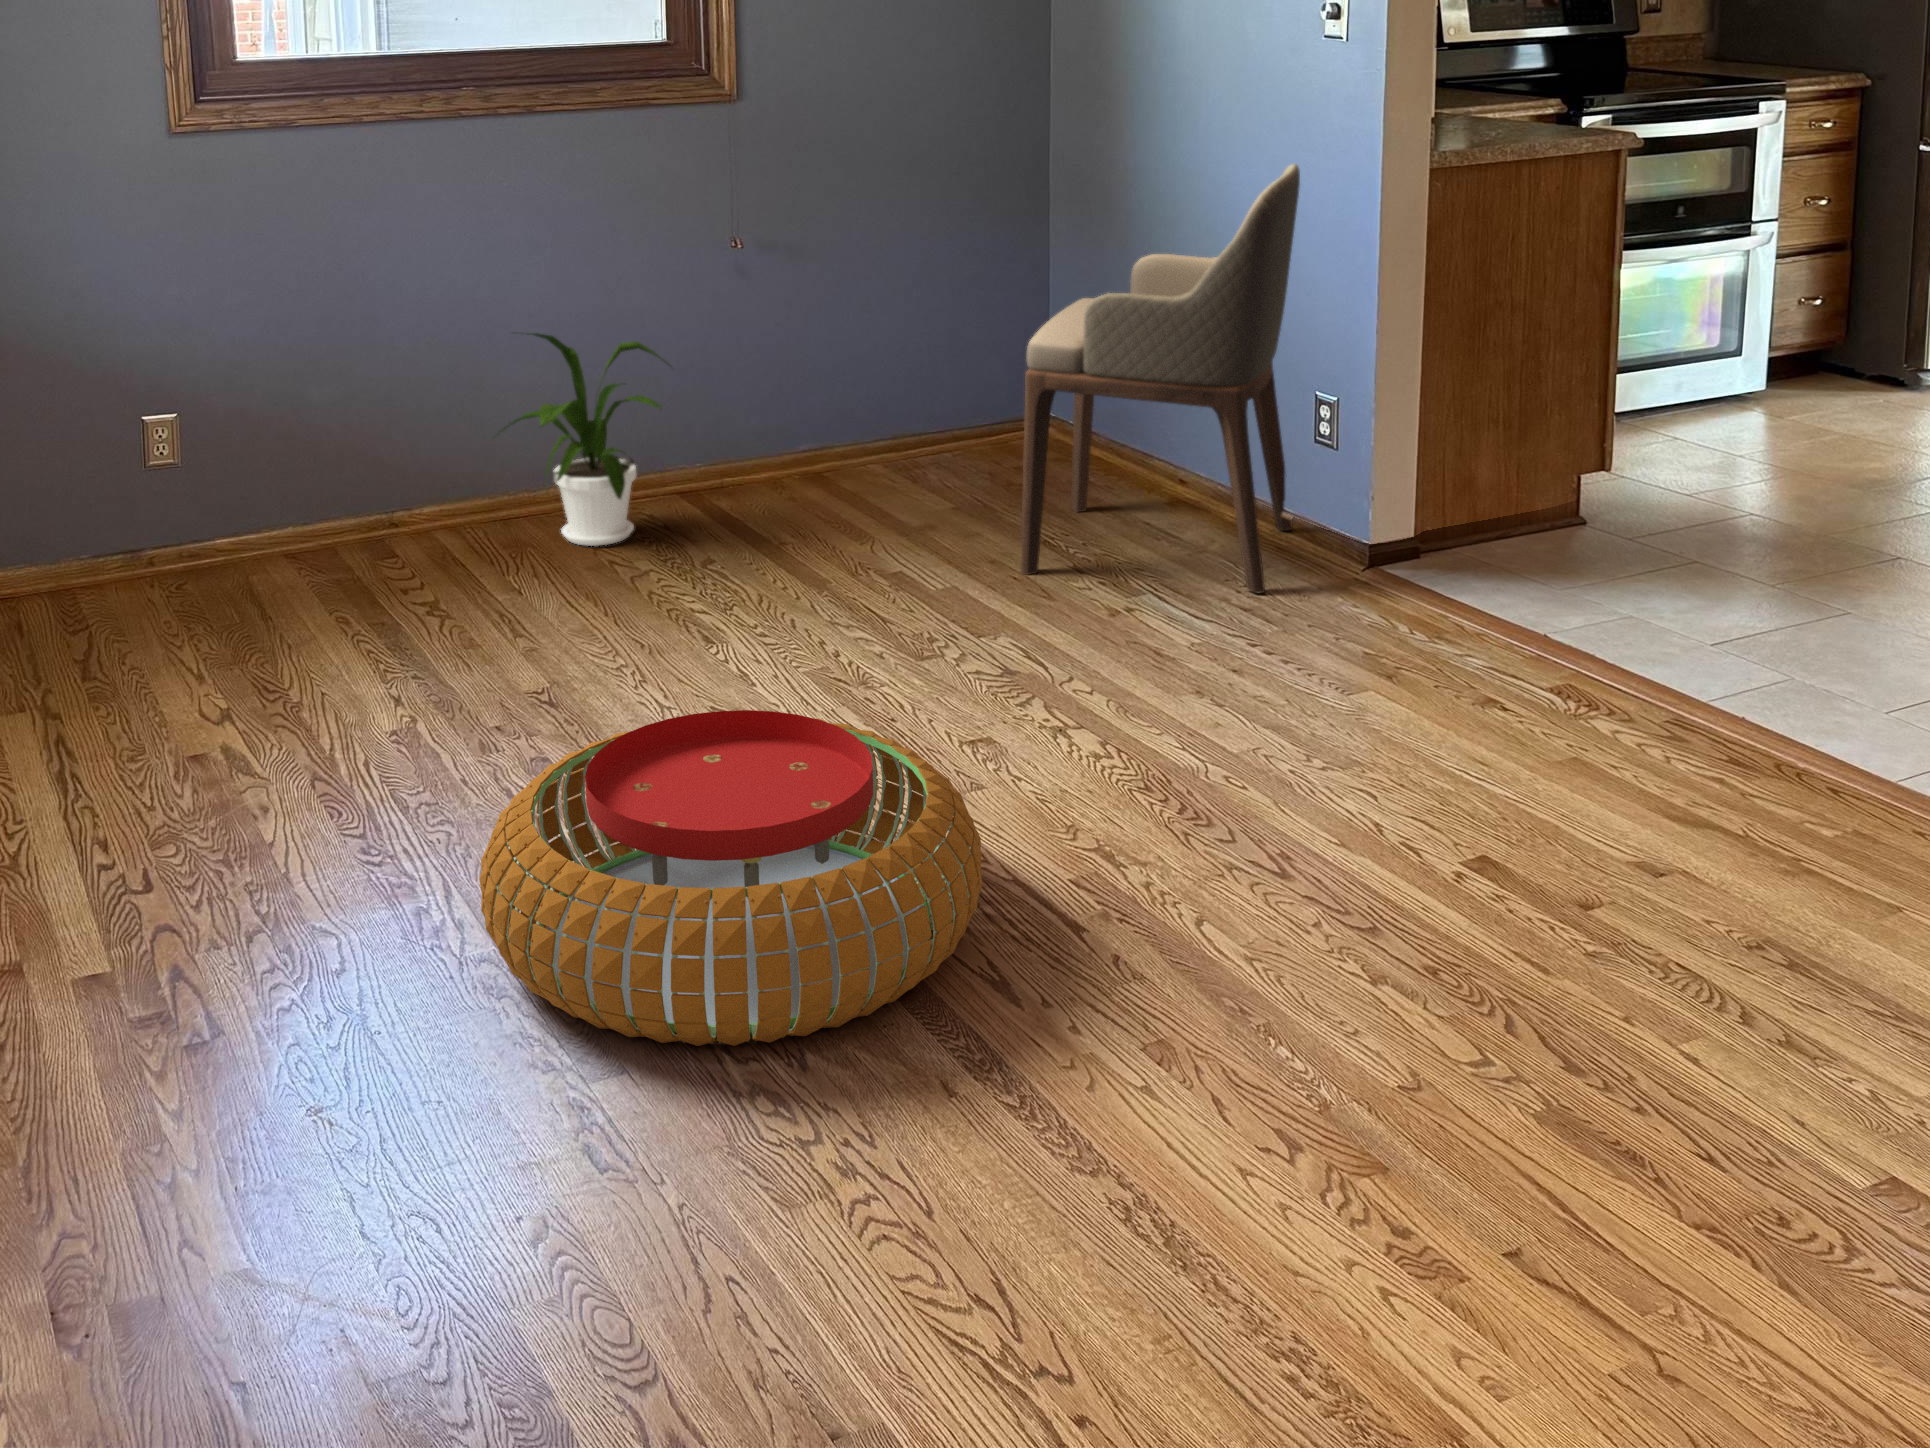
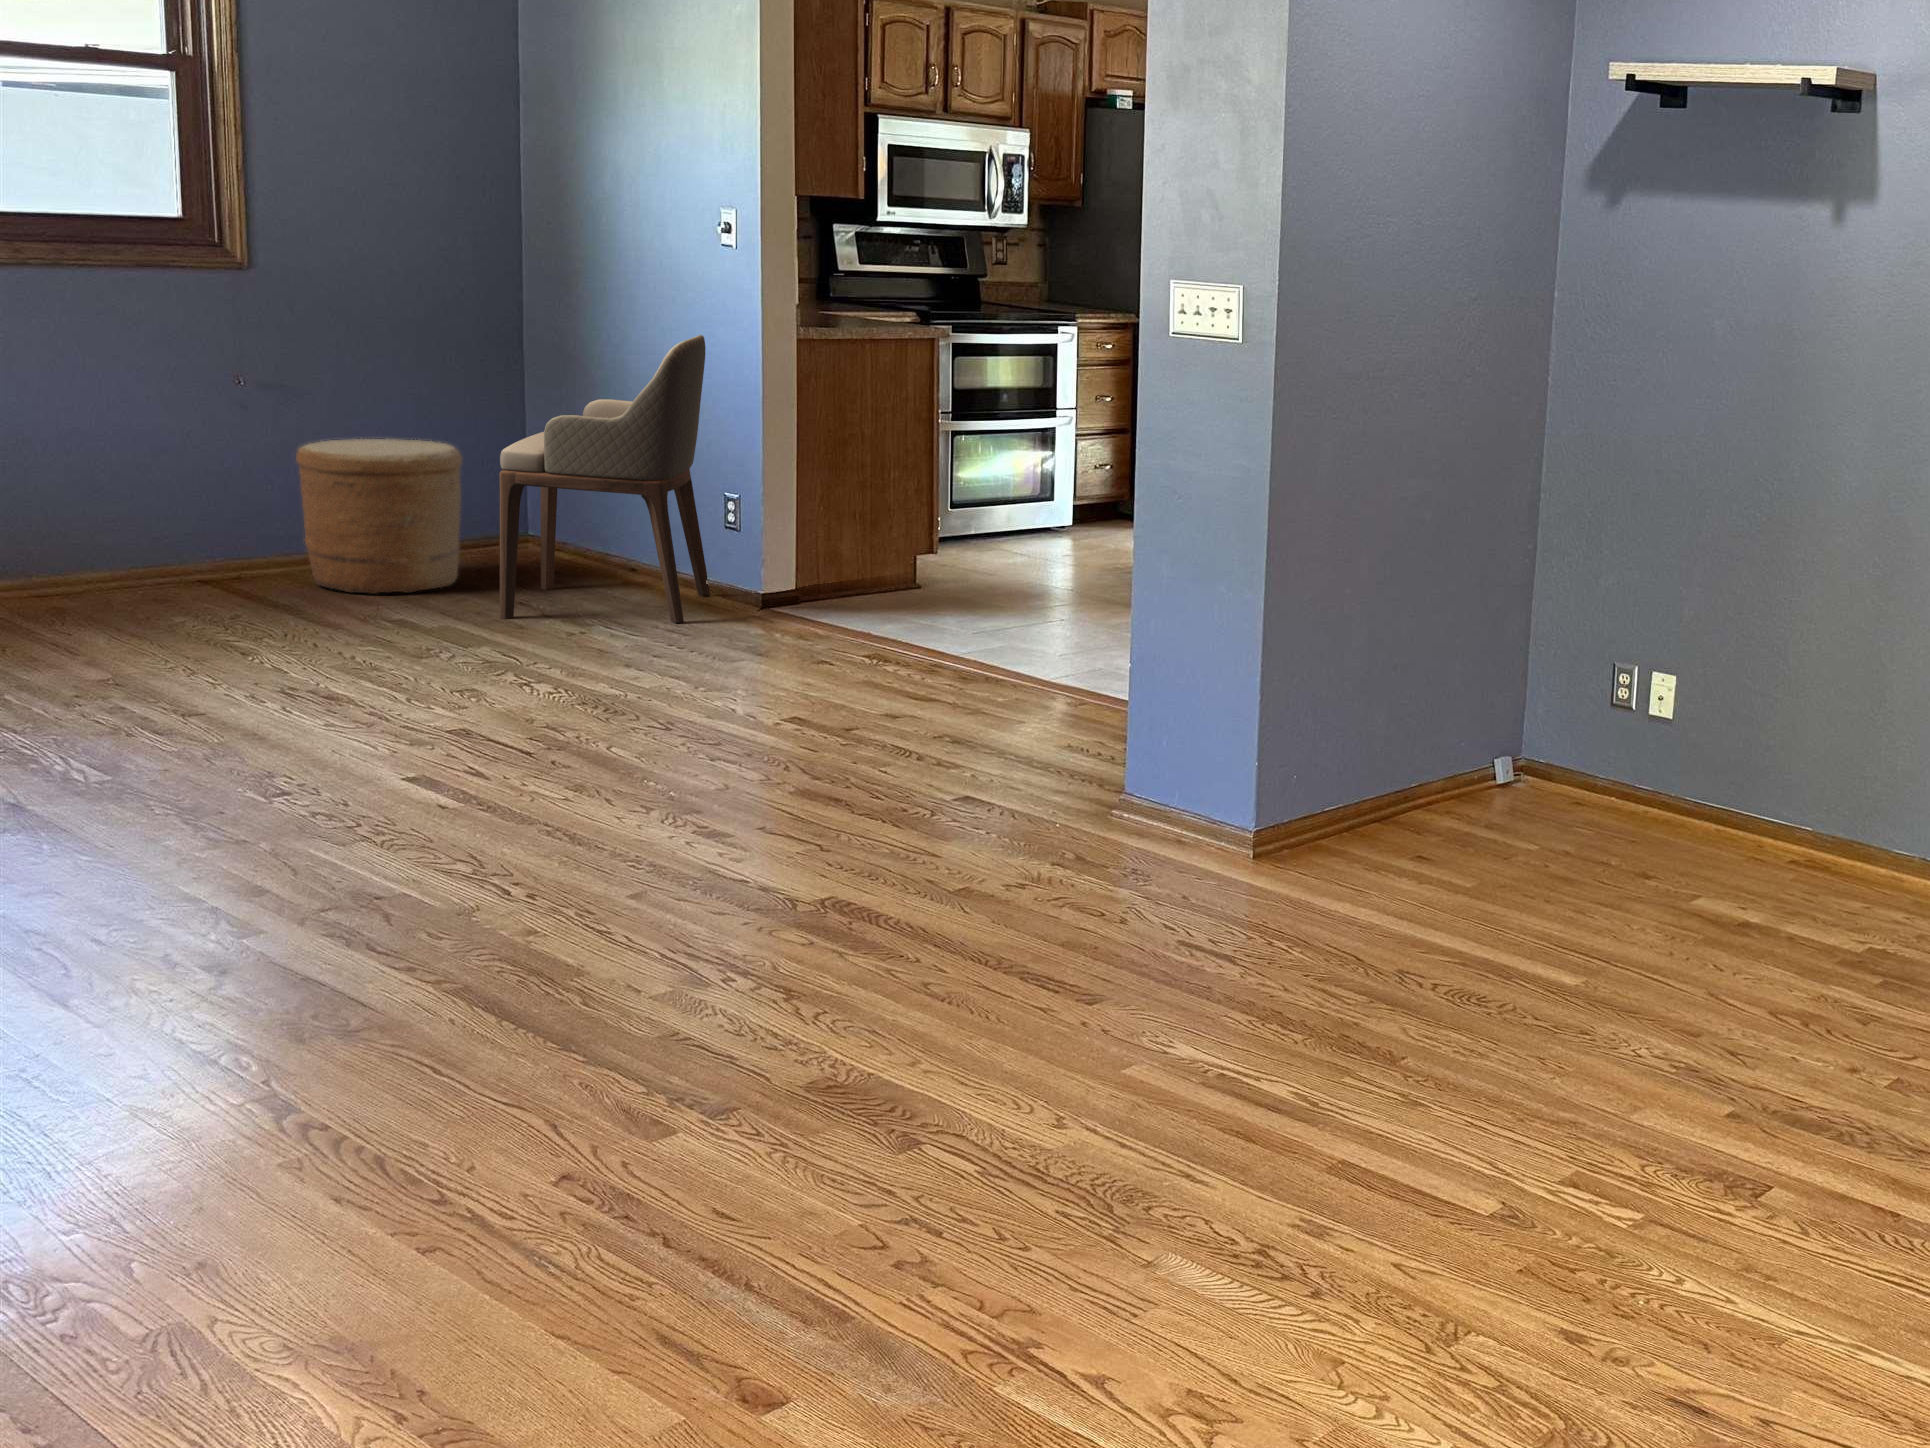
woven basket: none [787,302,979,517] -> present [296,439,462,594]
house plant: present [492,333,669,546] -> none [24,441,200,612]
pouf: present [479,710,982,1046] -> none [112,633,473,795]

